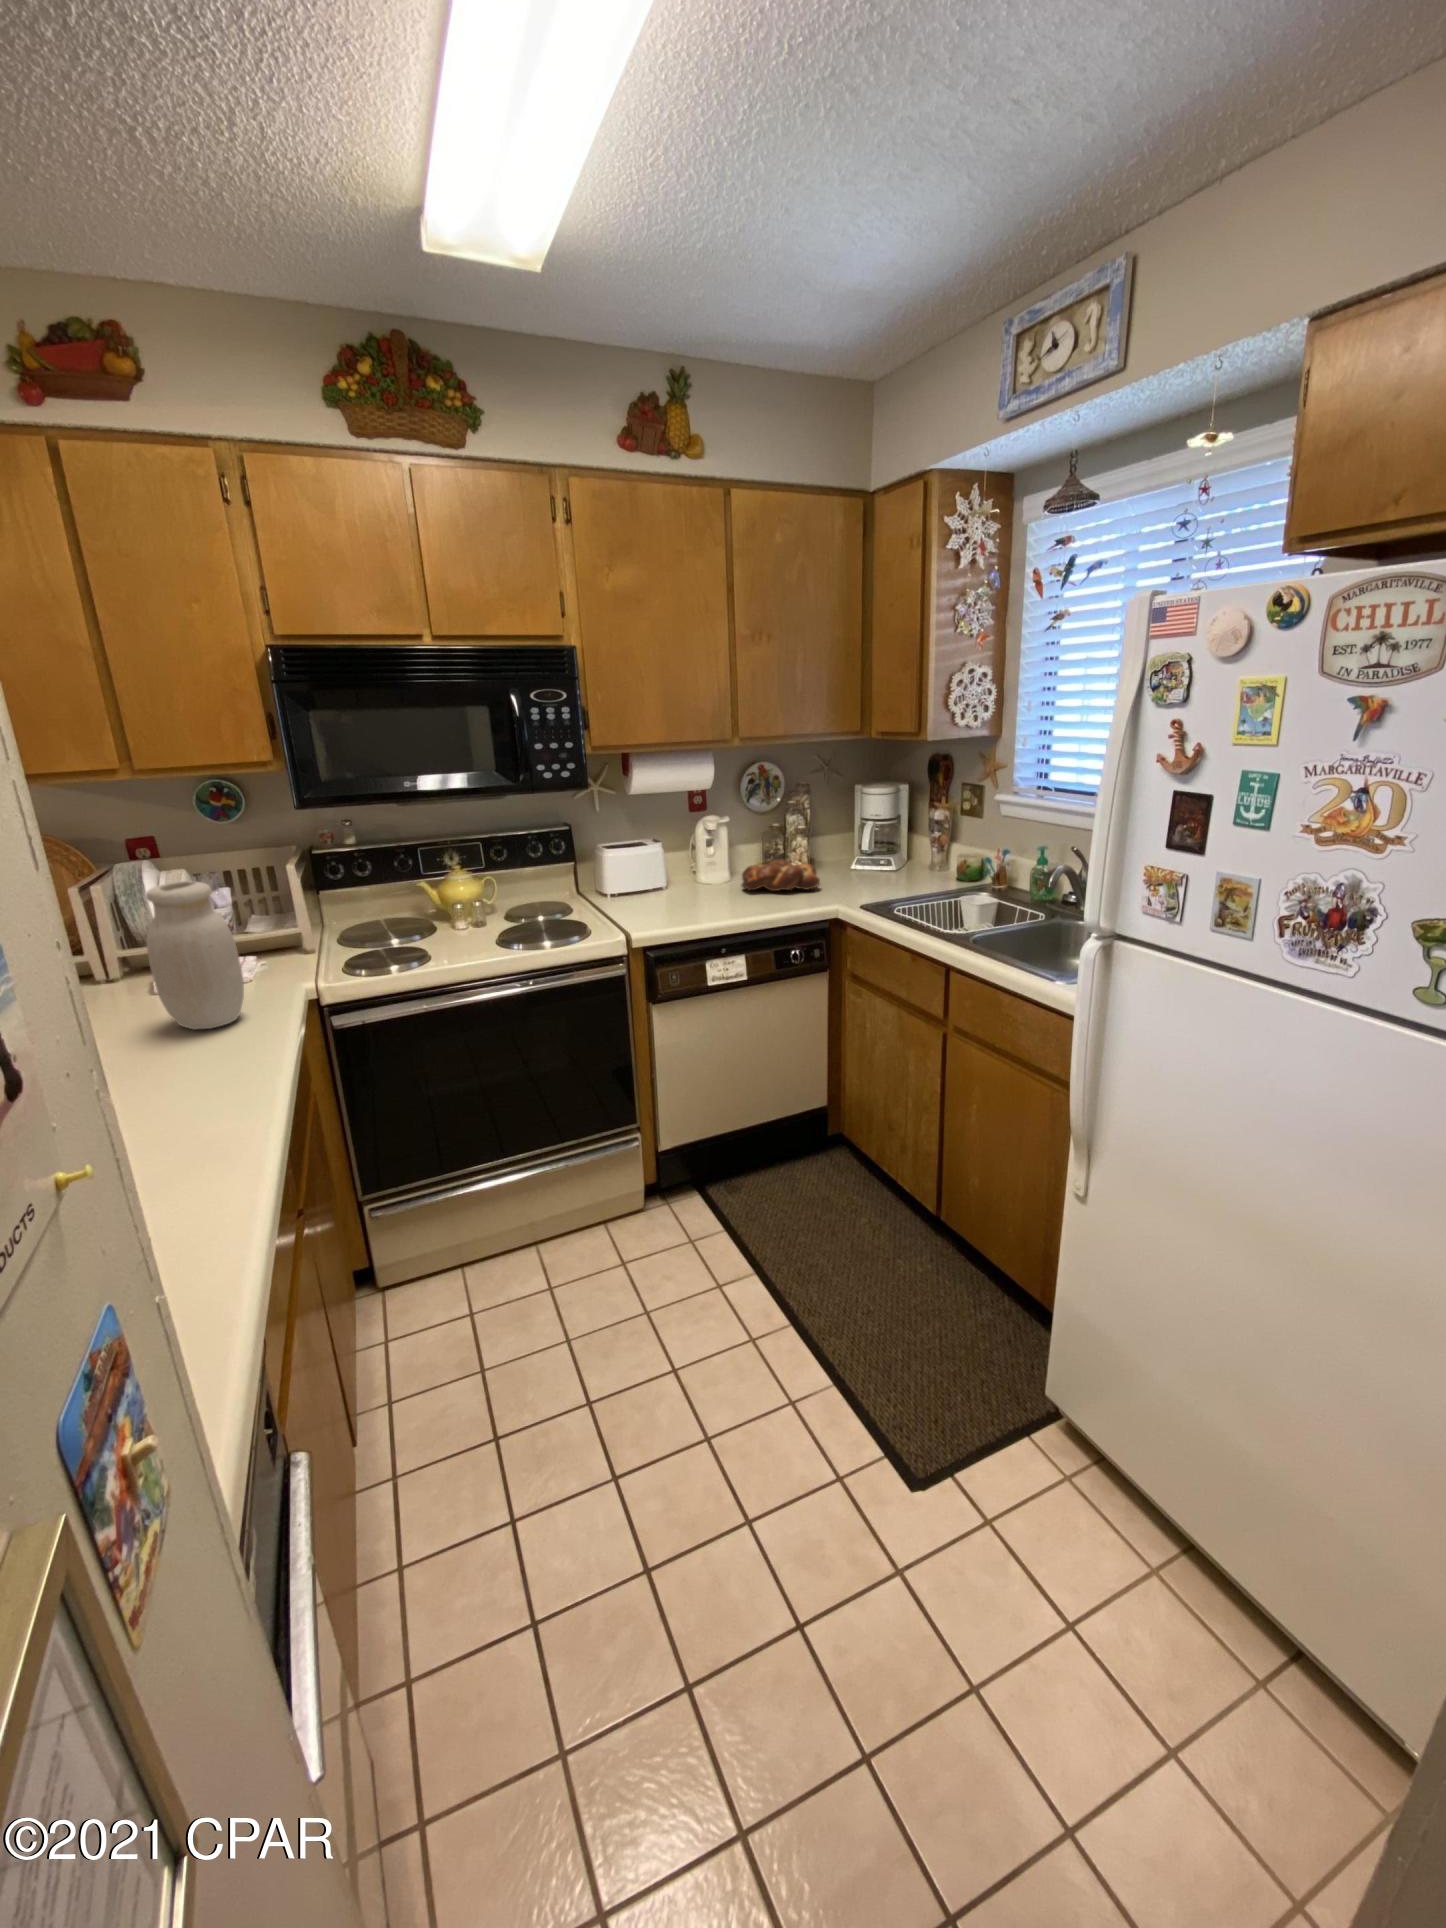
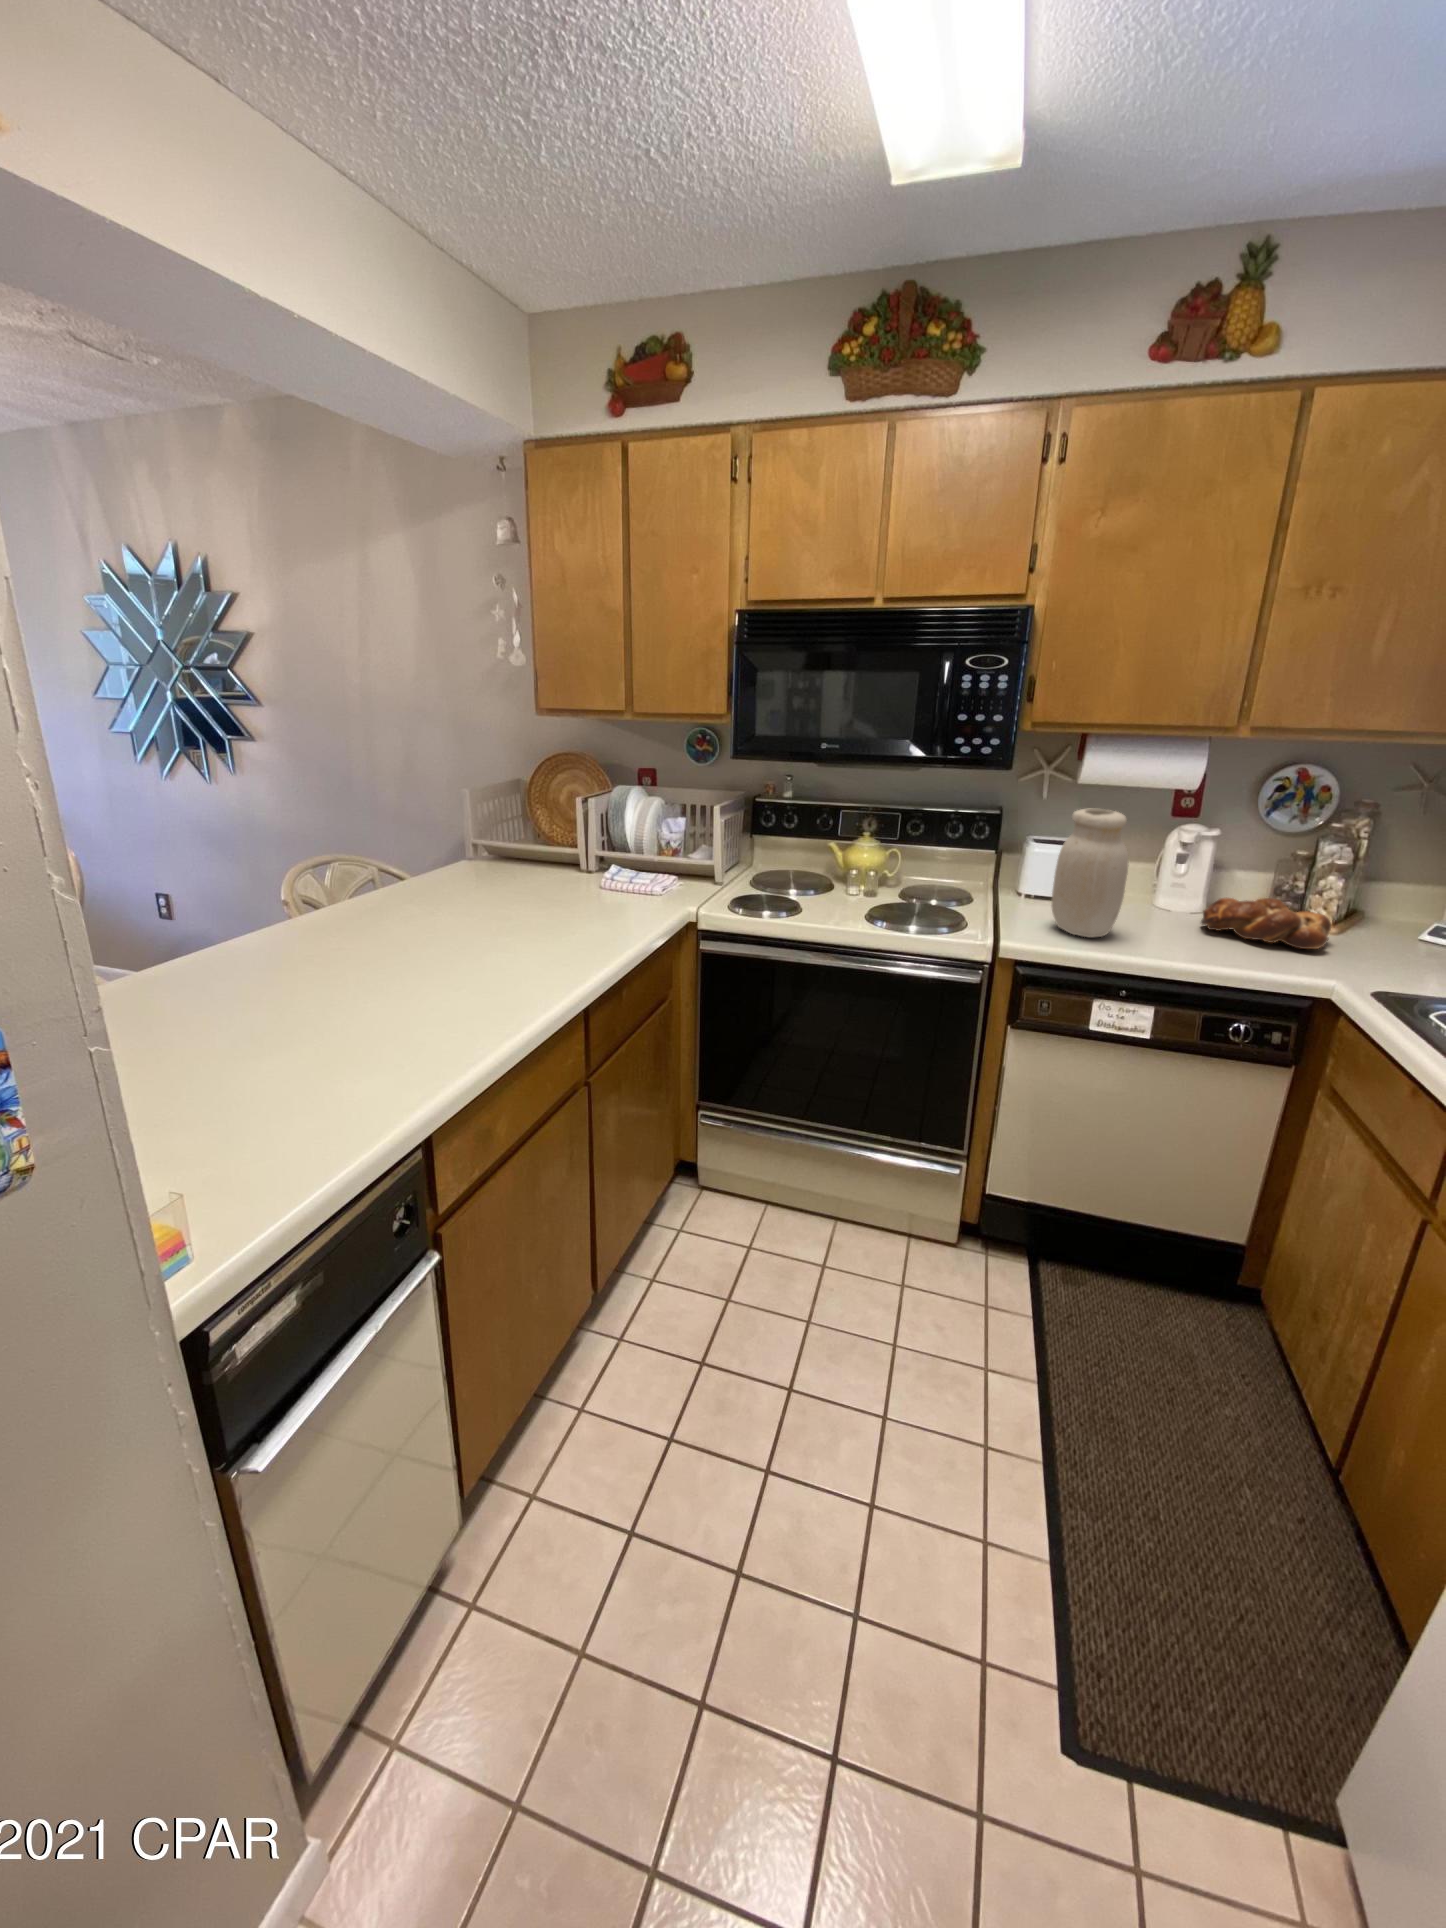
jar: present [146,881,244,1030] -> present [1051,808,1128,937]

